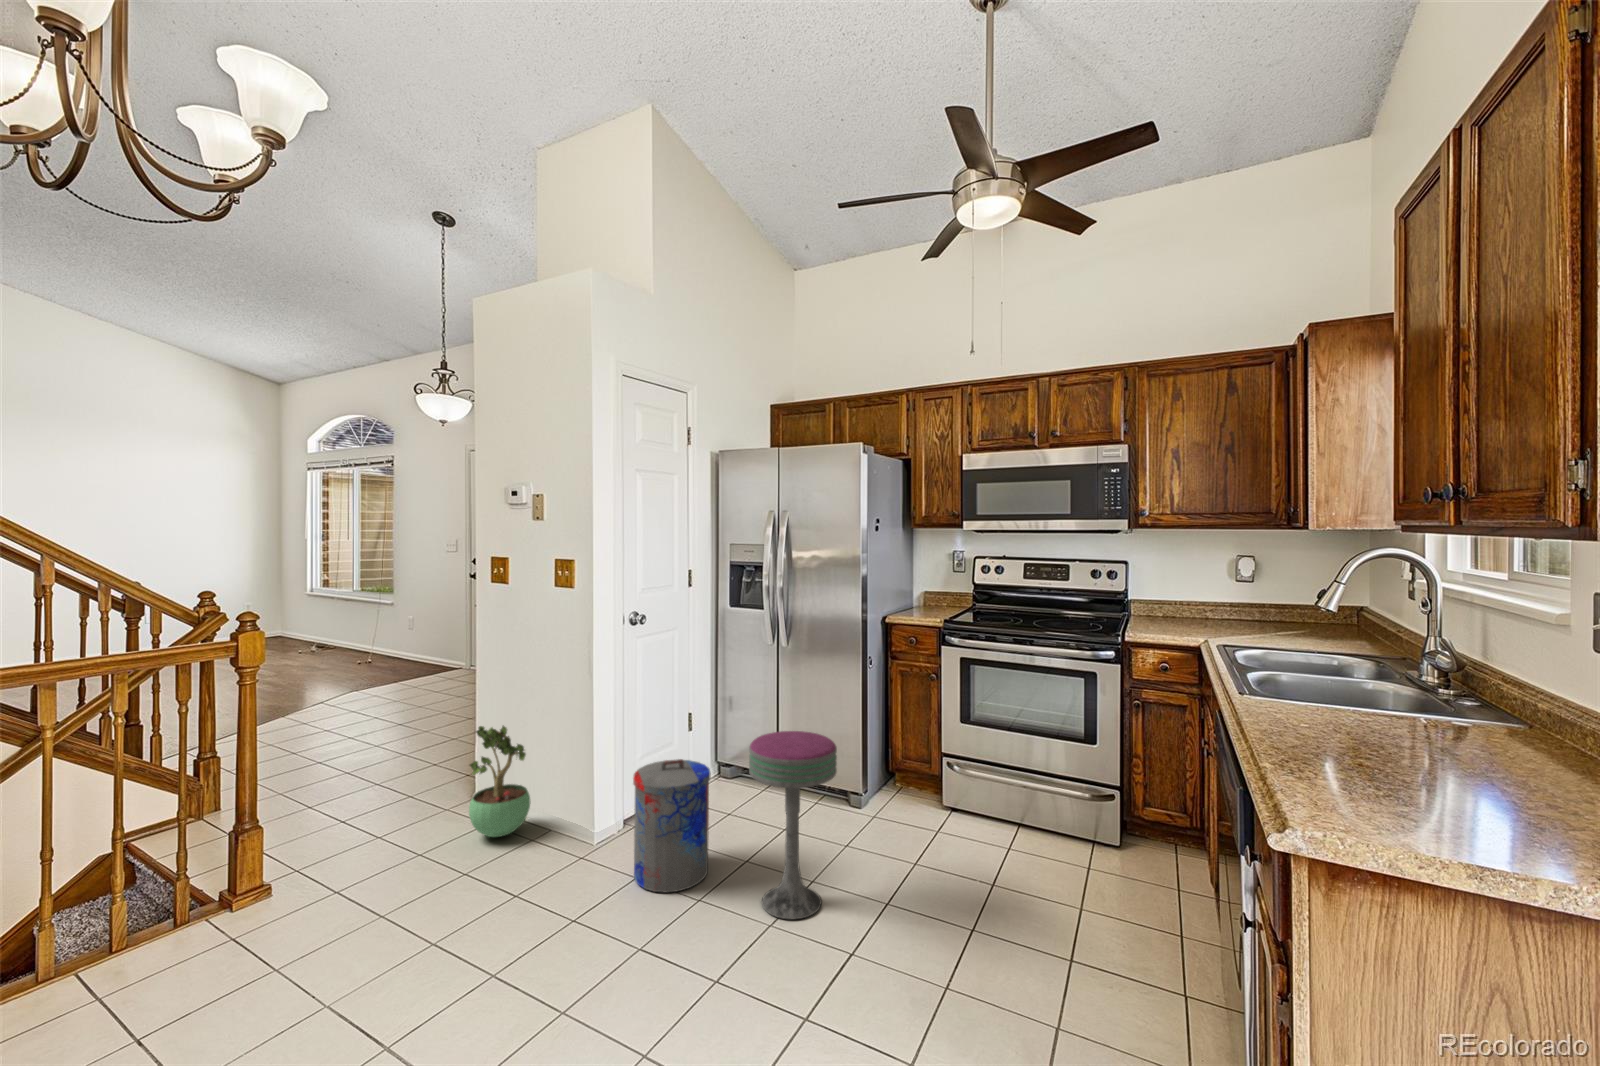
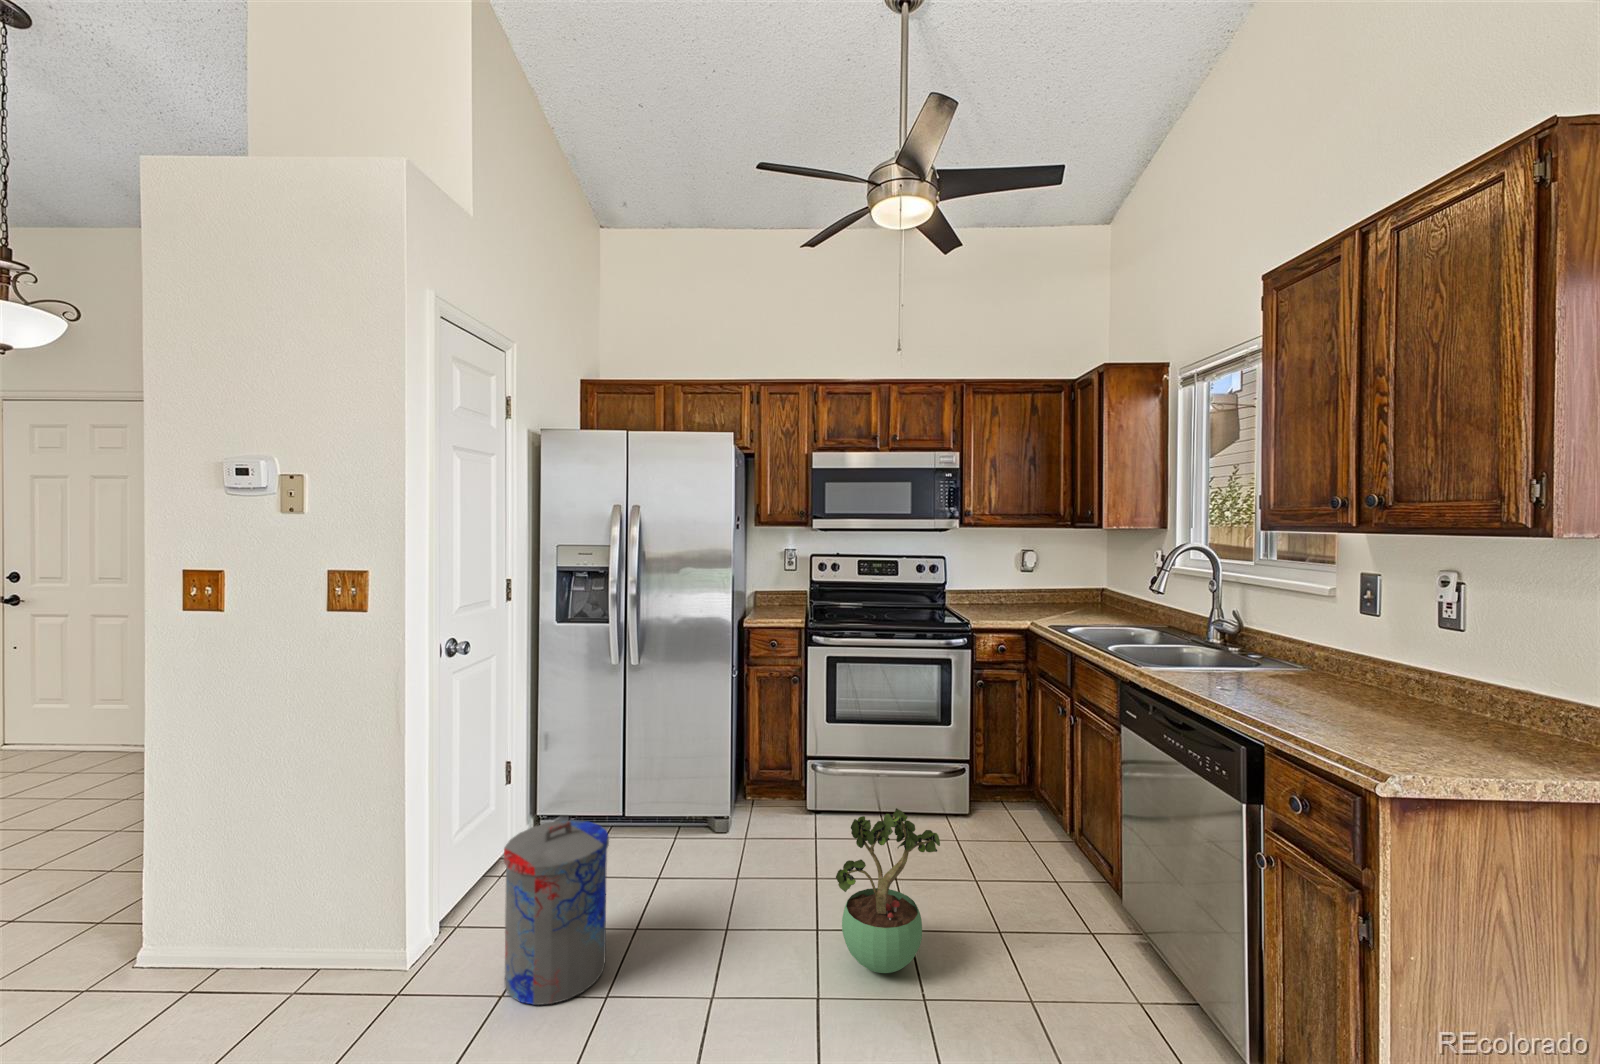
potted plant: present [469,726,530,837] -> present [836,808,940,973]
bar stool: present [749,731,837,920] -> none [677,759,779,984]

